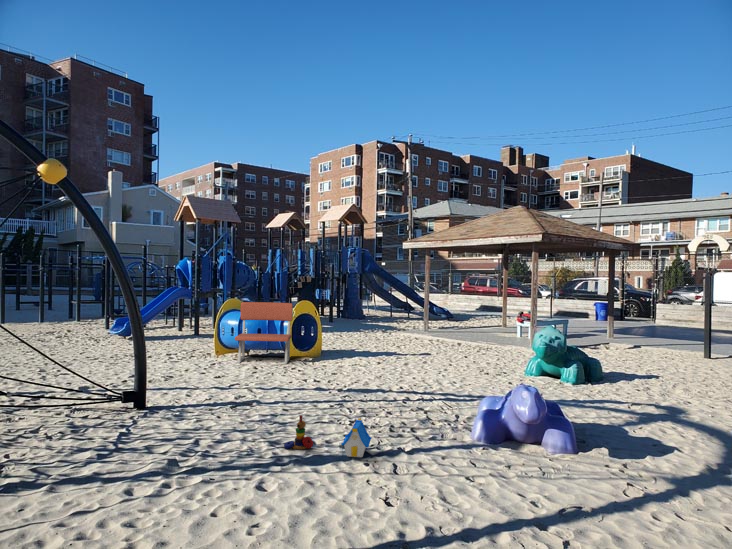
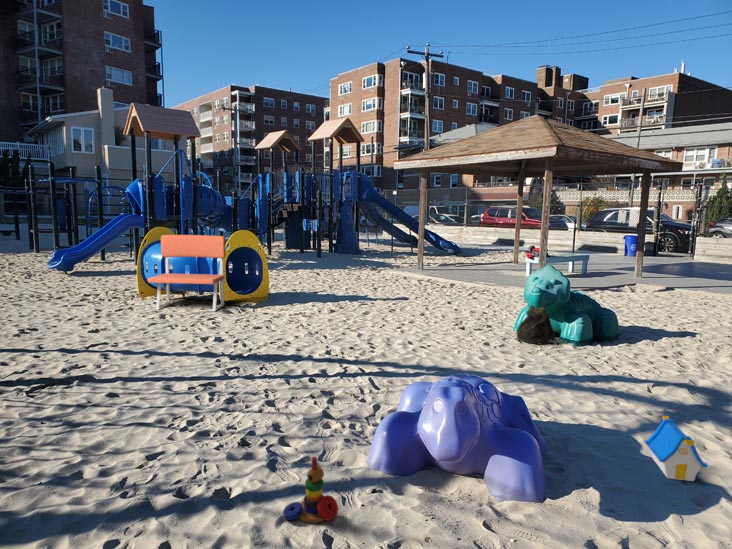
backpack: none [529,351,559,384] -> present [516,305,555,344]
stacking toy: present [284,415,313,450] -> present [283,457,338,523]
toy house: present [341,418,372,457] -> present [644,416,708,481]

